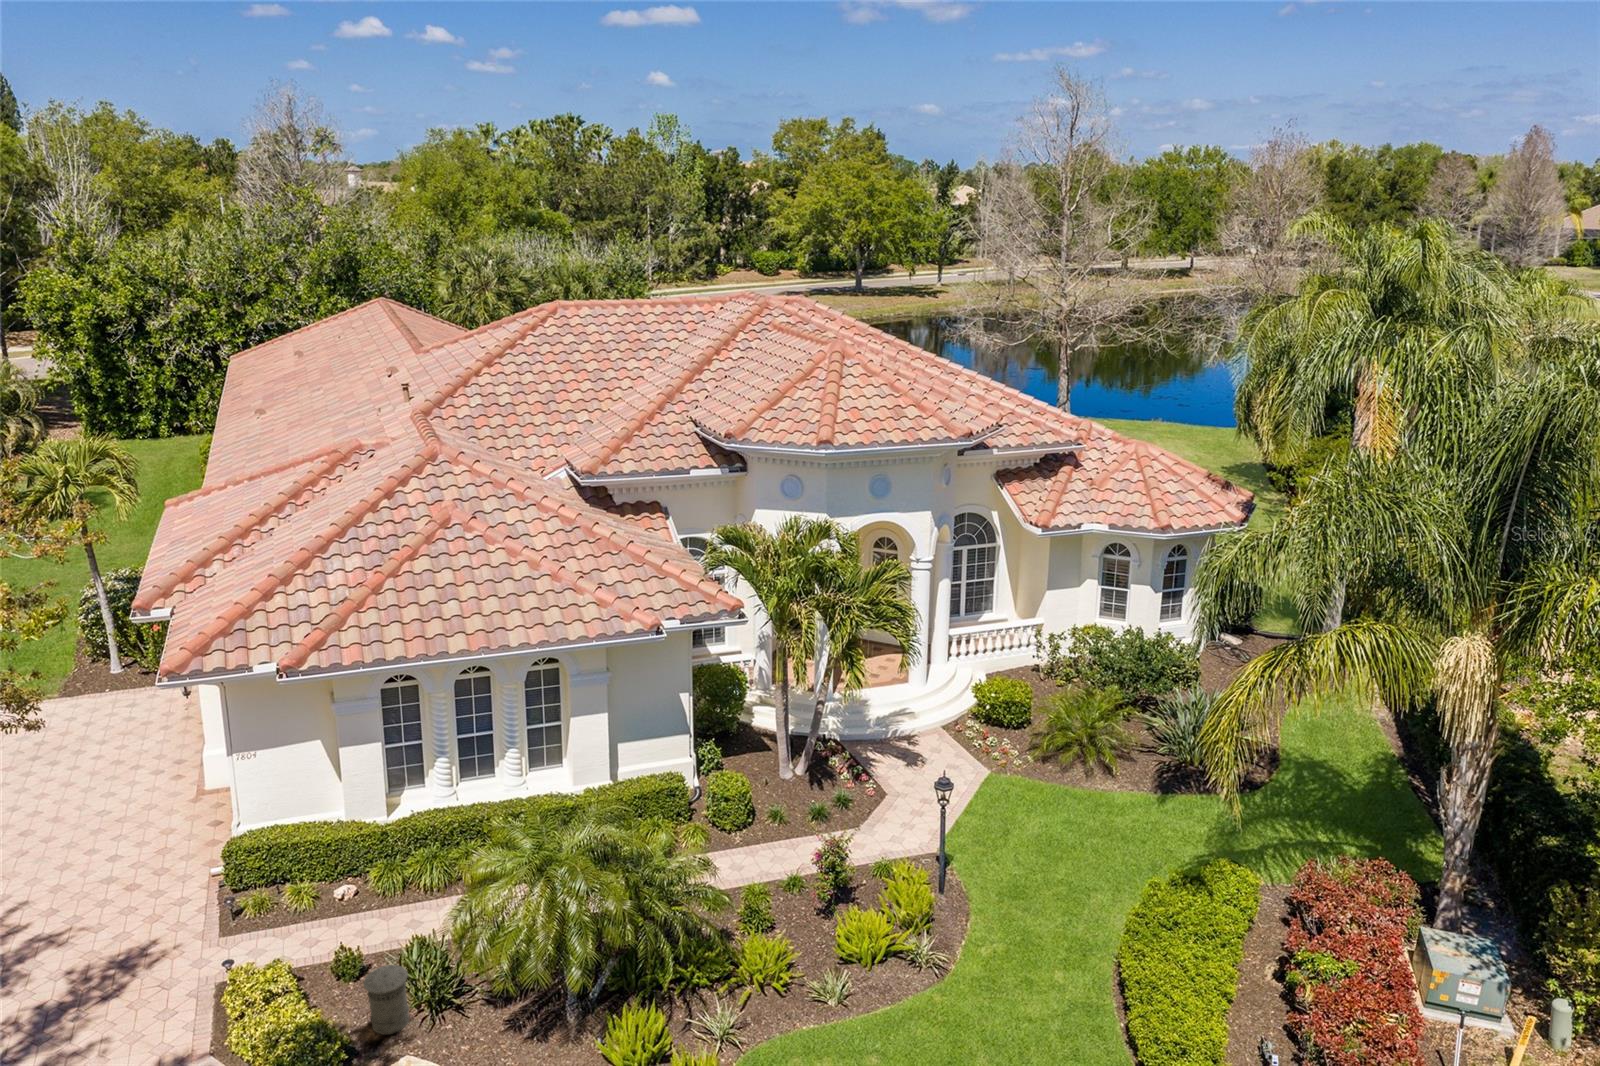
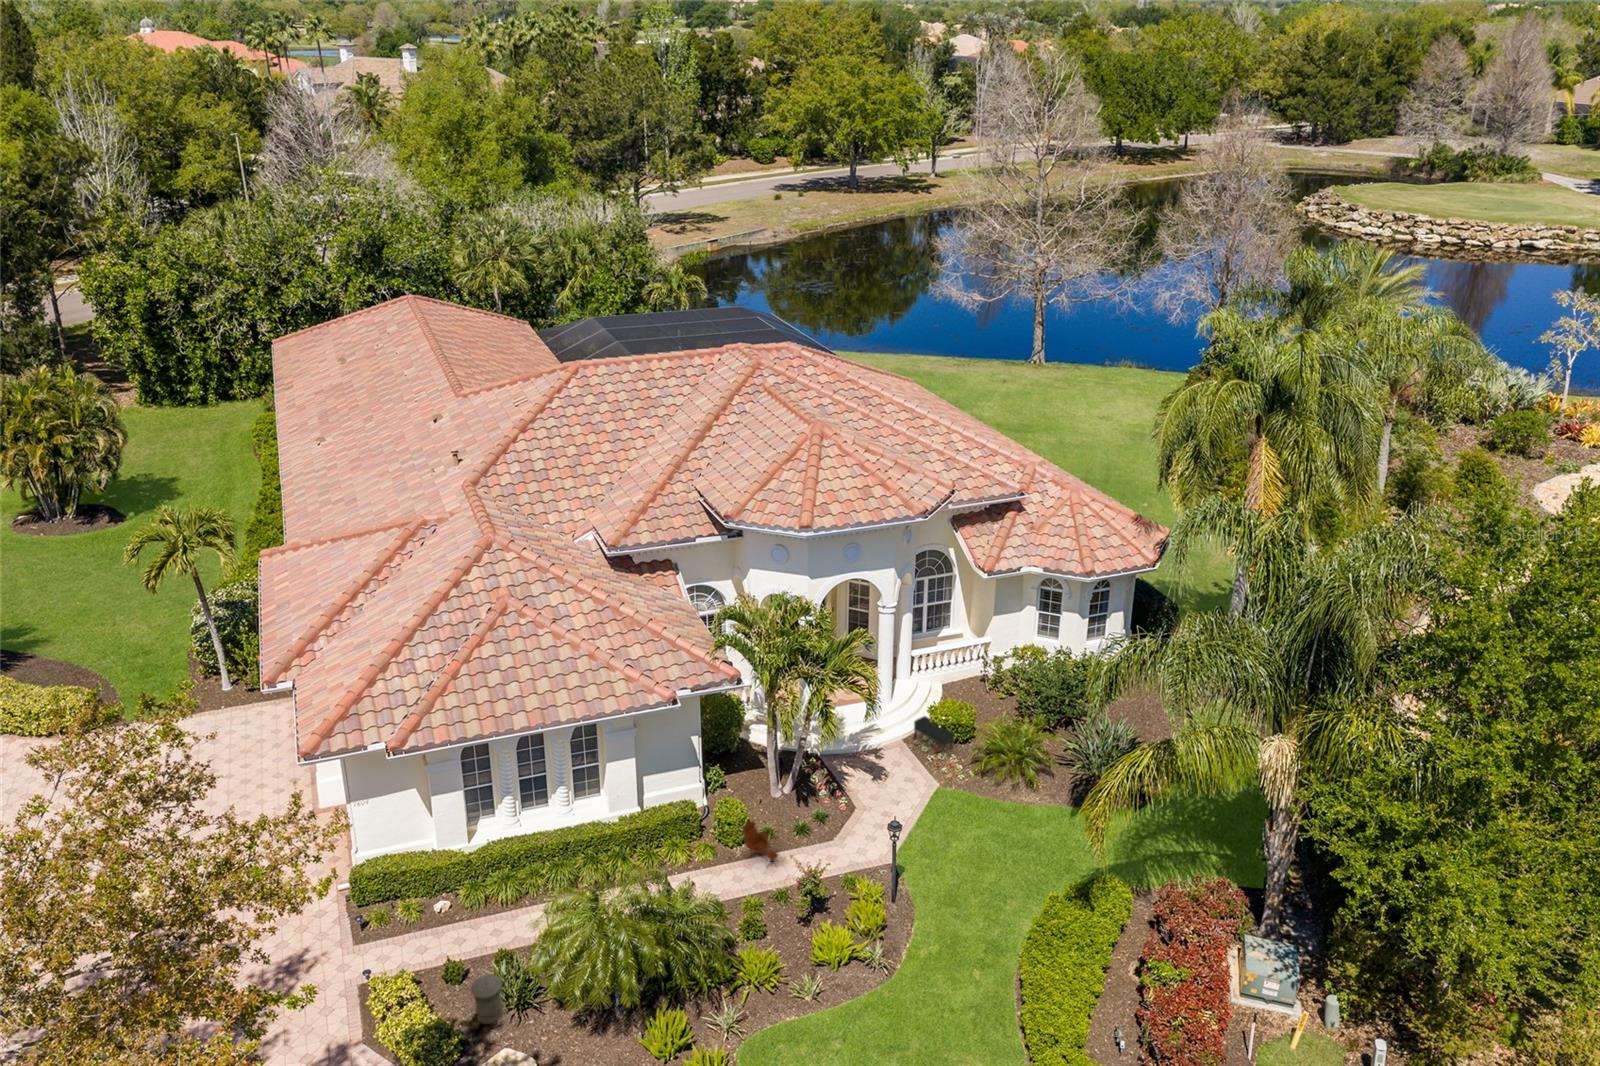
bench: none [953,699,1004,742] -> present [914,716,954,753]
lounge chair: none [743,801,788,859] -> present [743,821,778,864]

